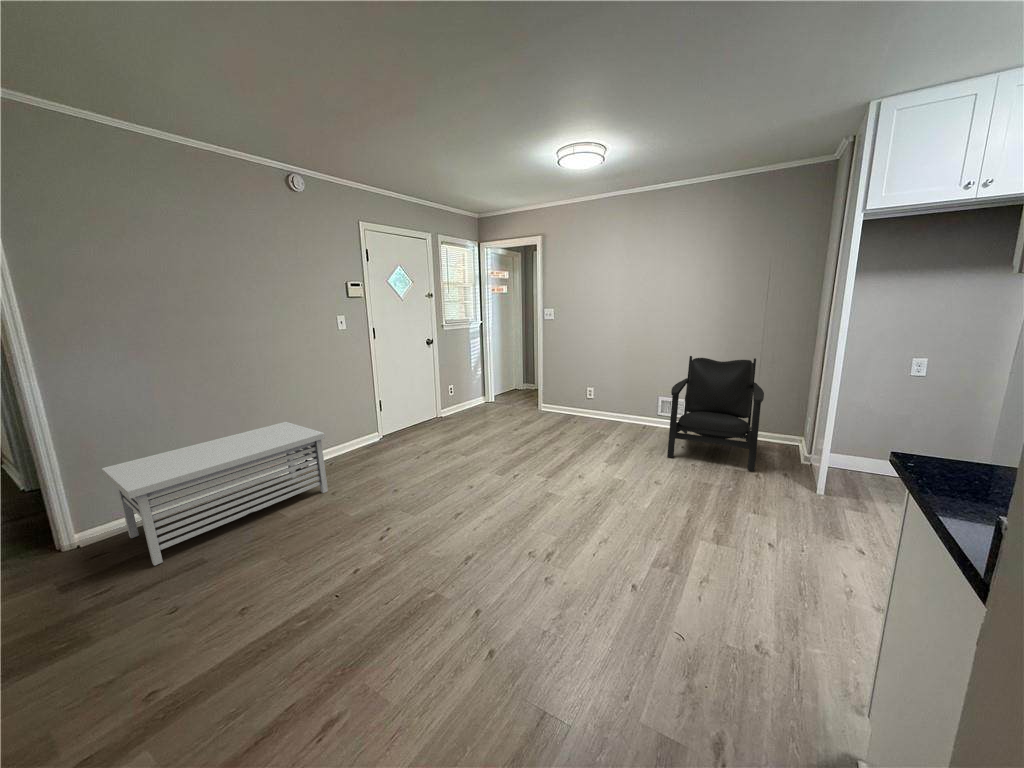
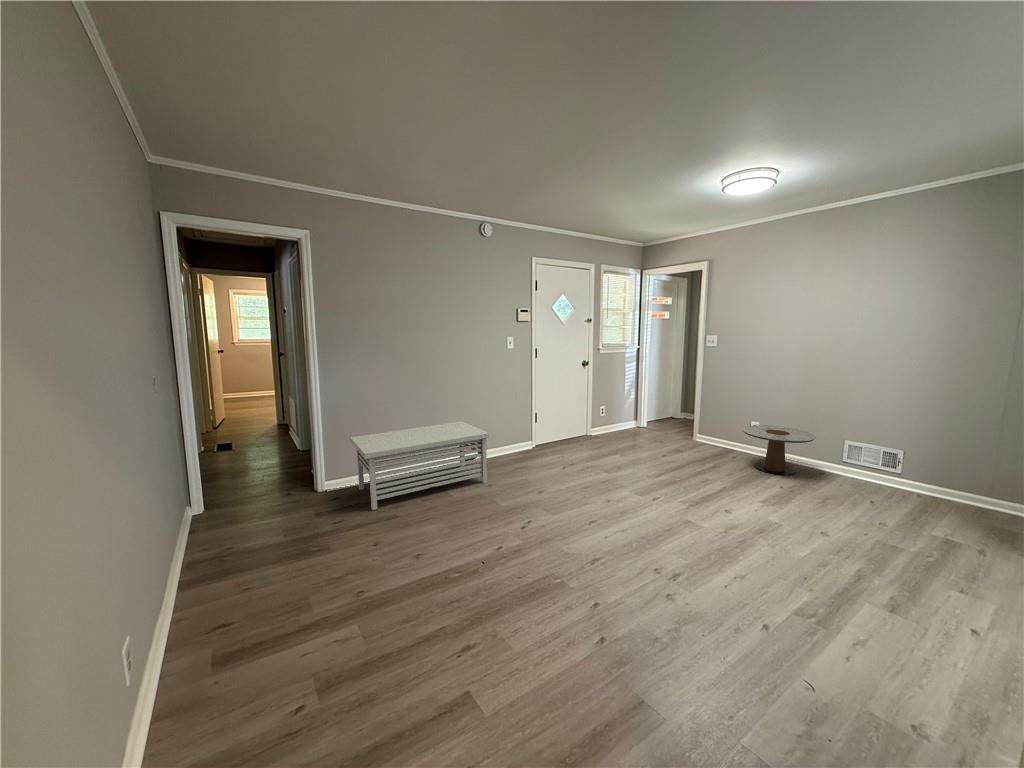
armchair: present [667,356,764,471] -> none [848,395,1004,549]
side table: none [581,389,637,433] -> present [742,425,816,475]

